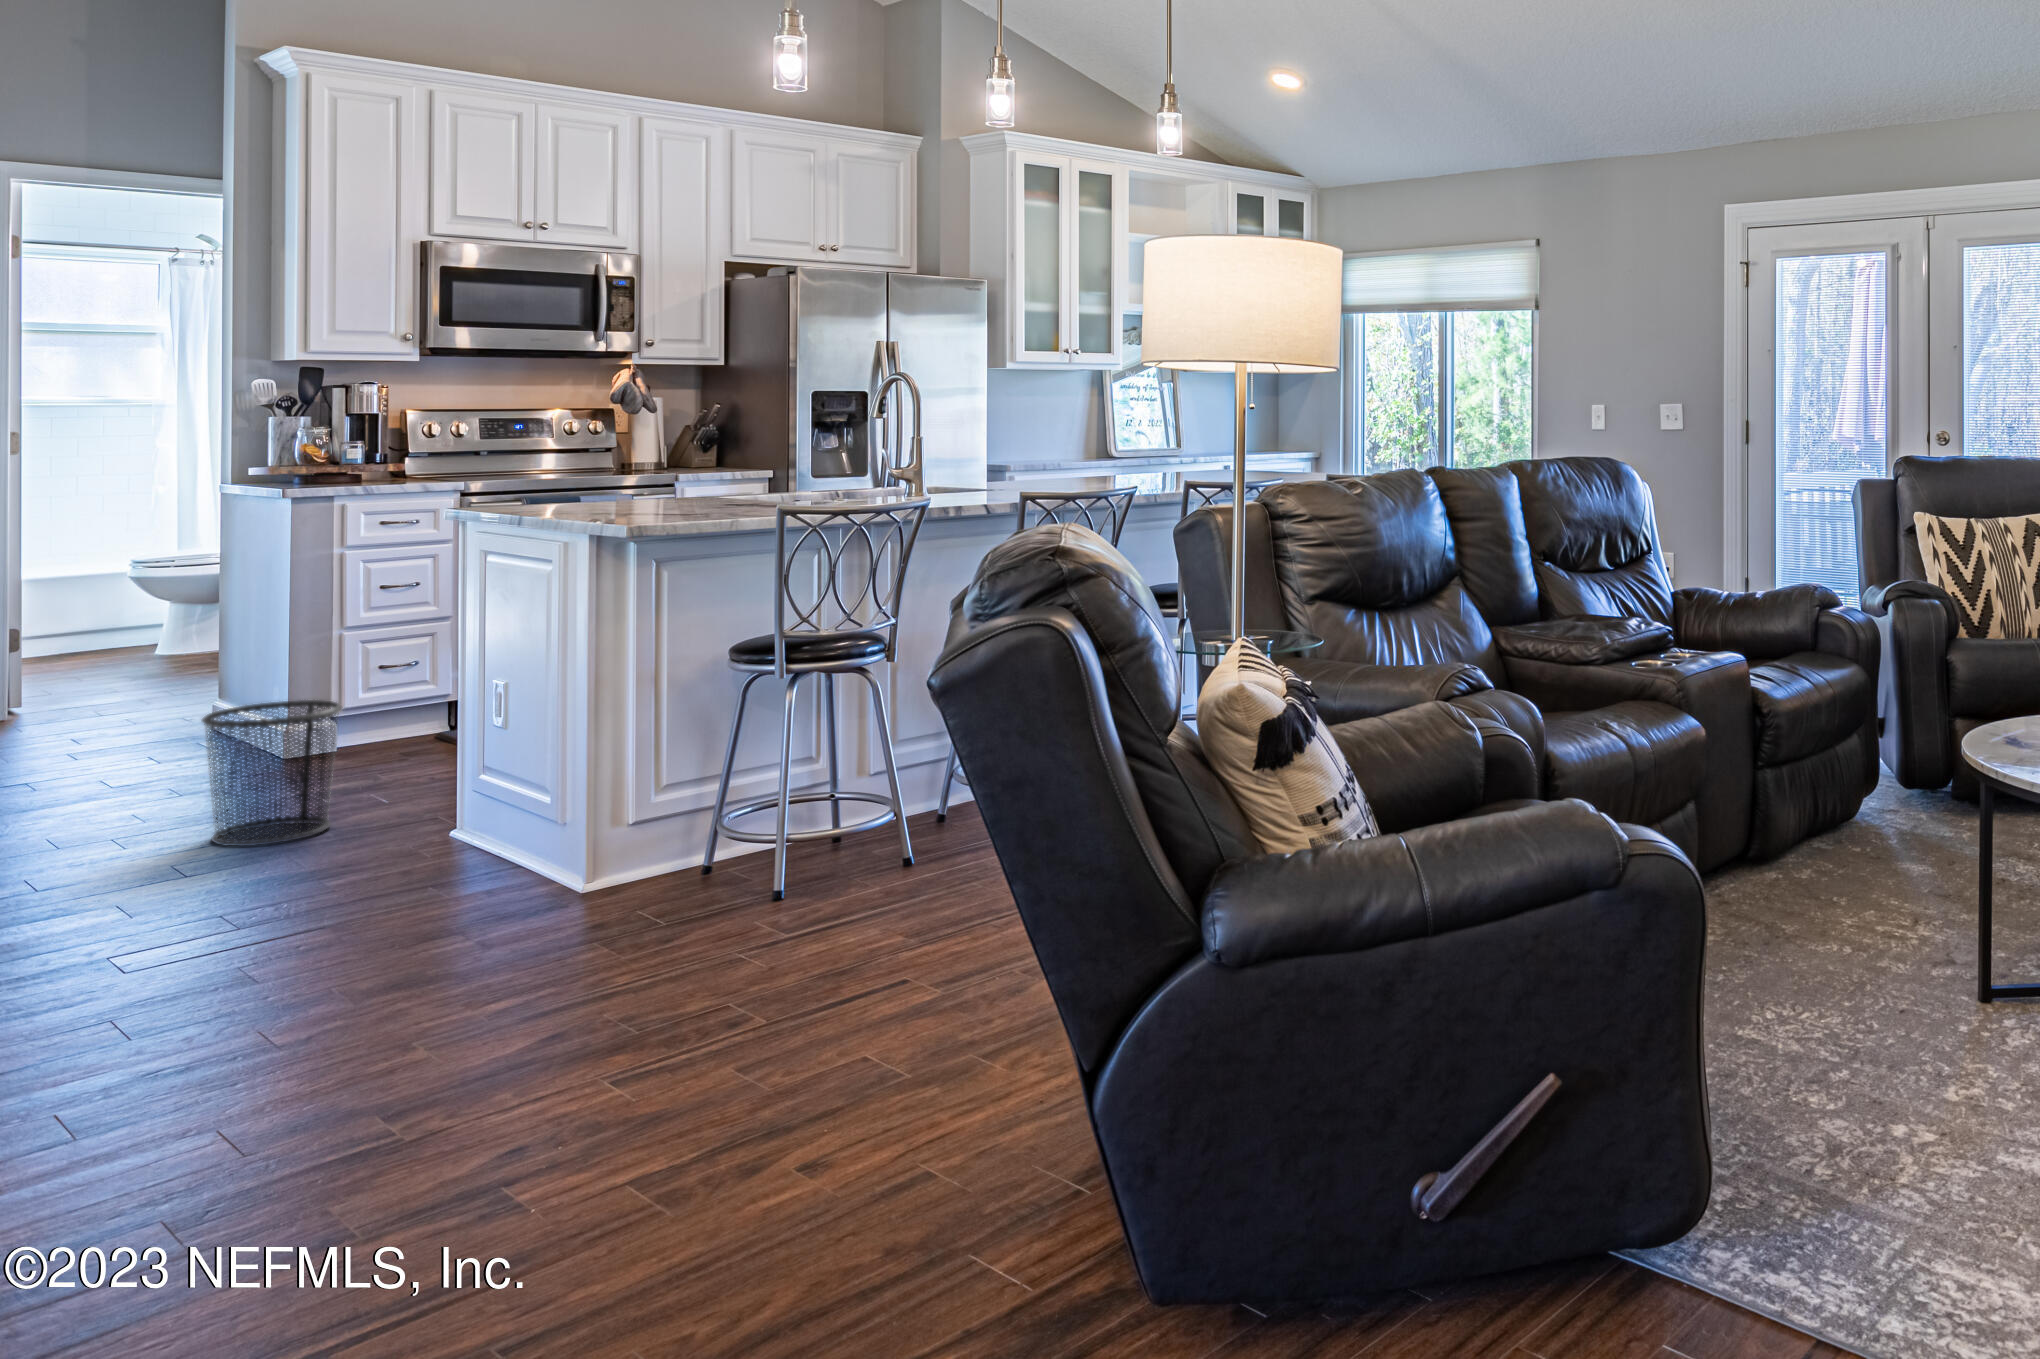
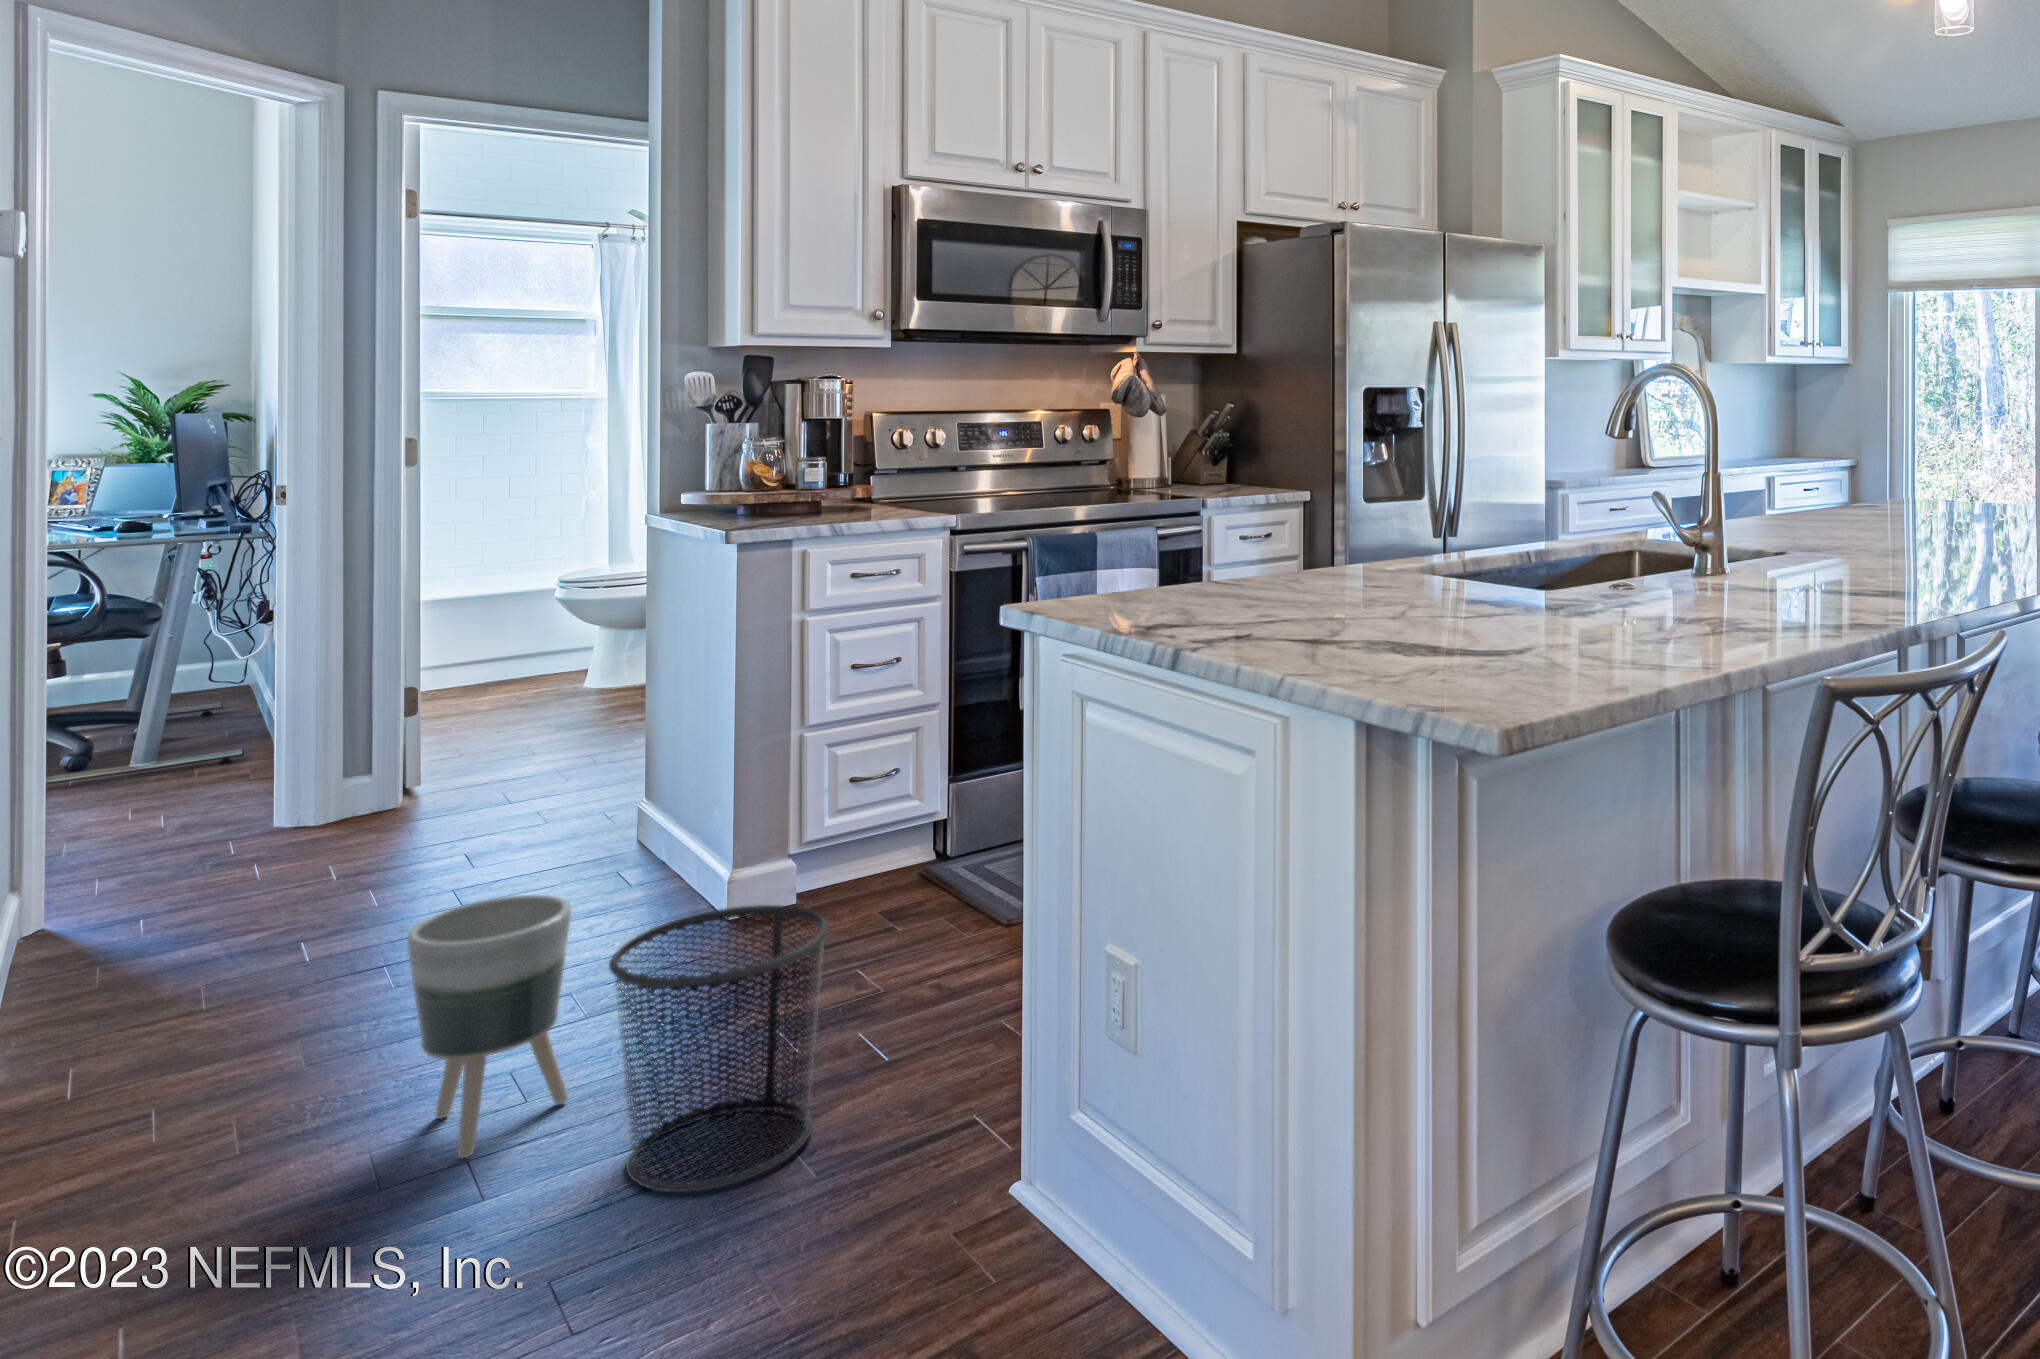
planter: none [69,699,174,840] -> present [407,895,571,1158]

